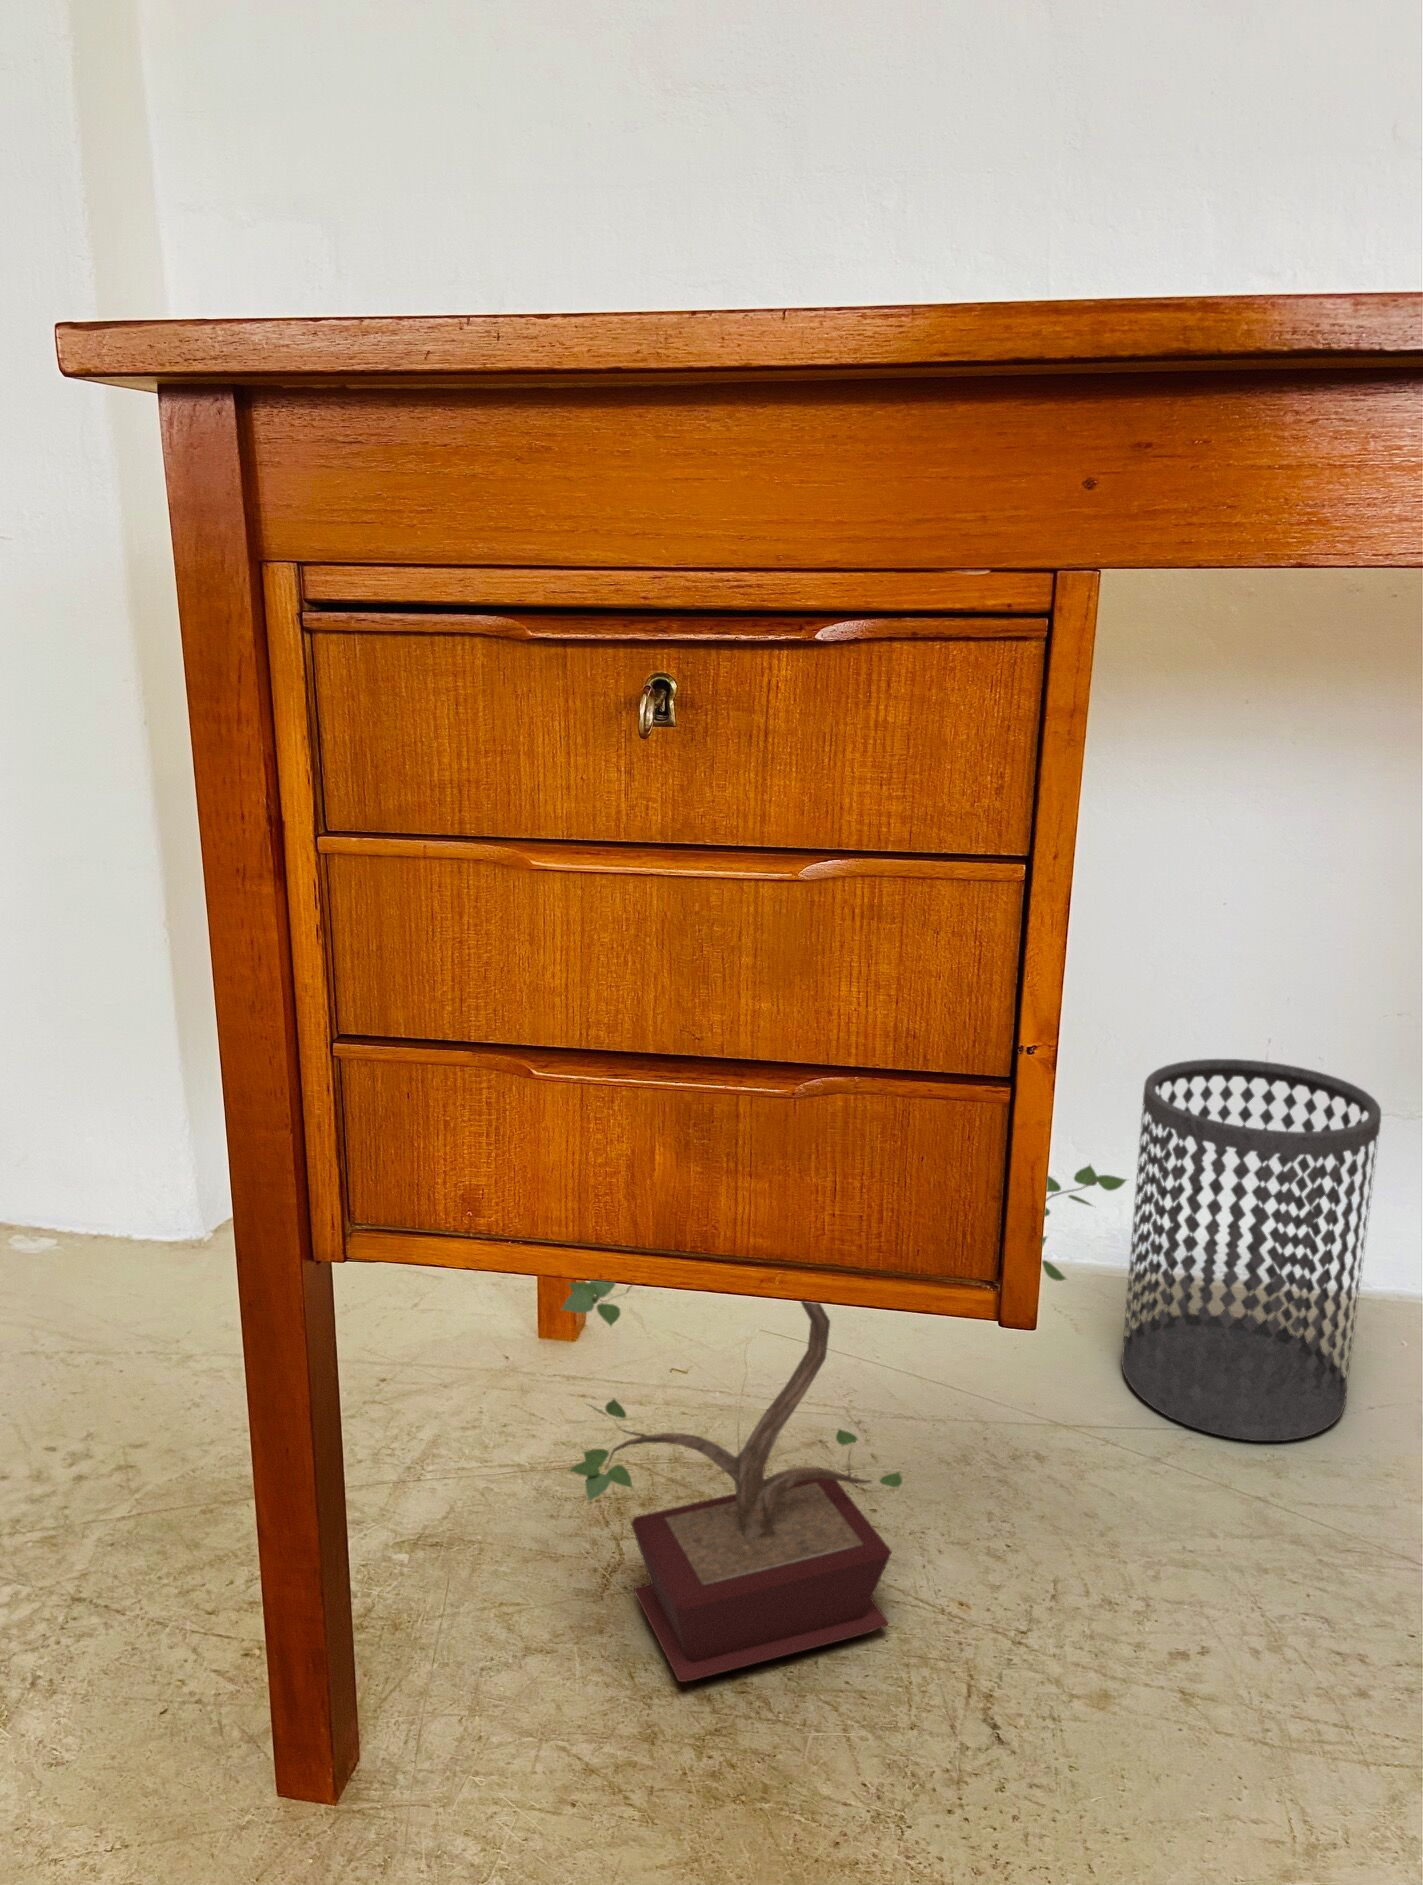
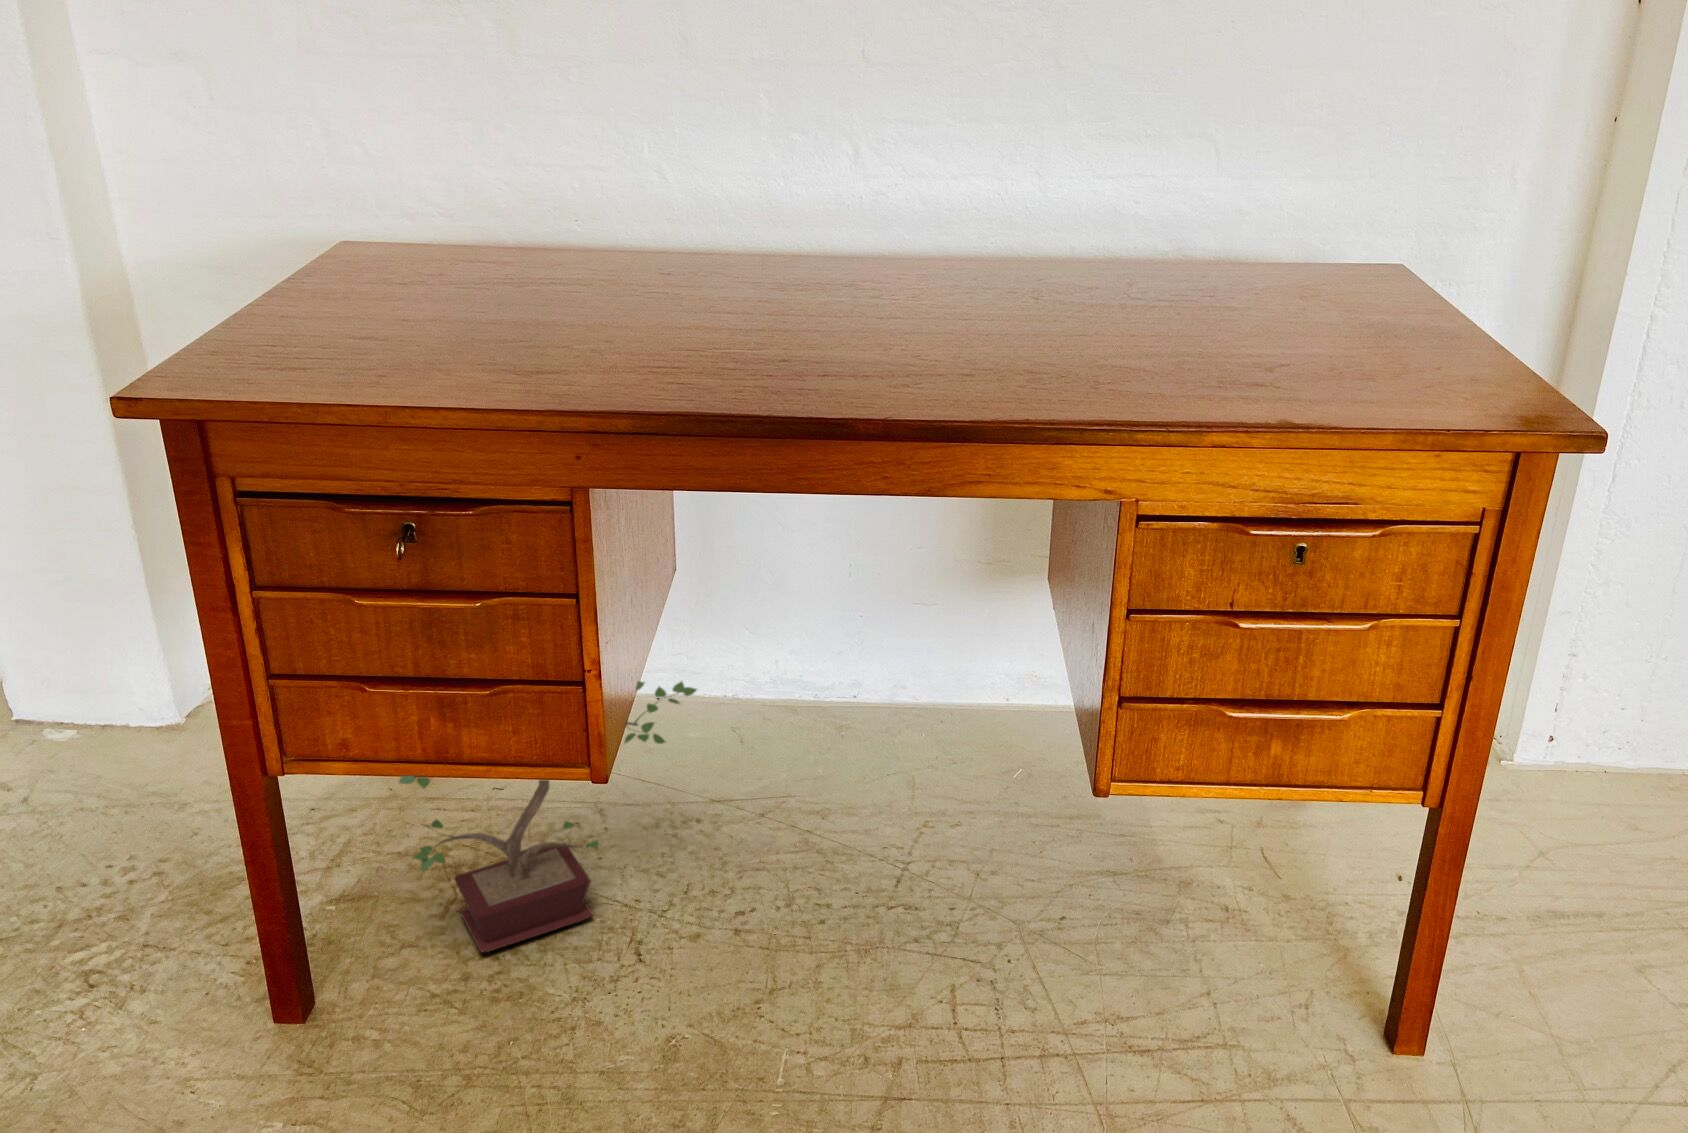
wastebasket: present [1122,1059,1381,1441] -> none [753,585,879,801]

